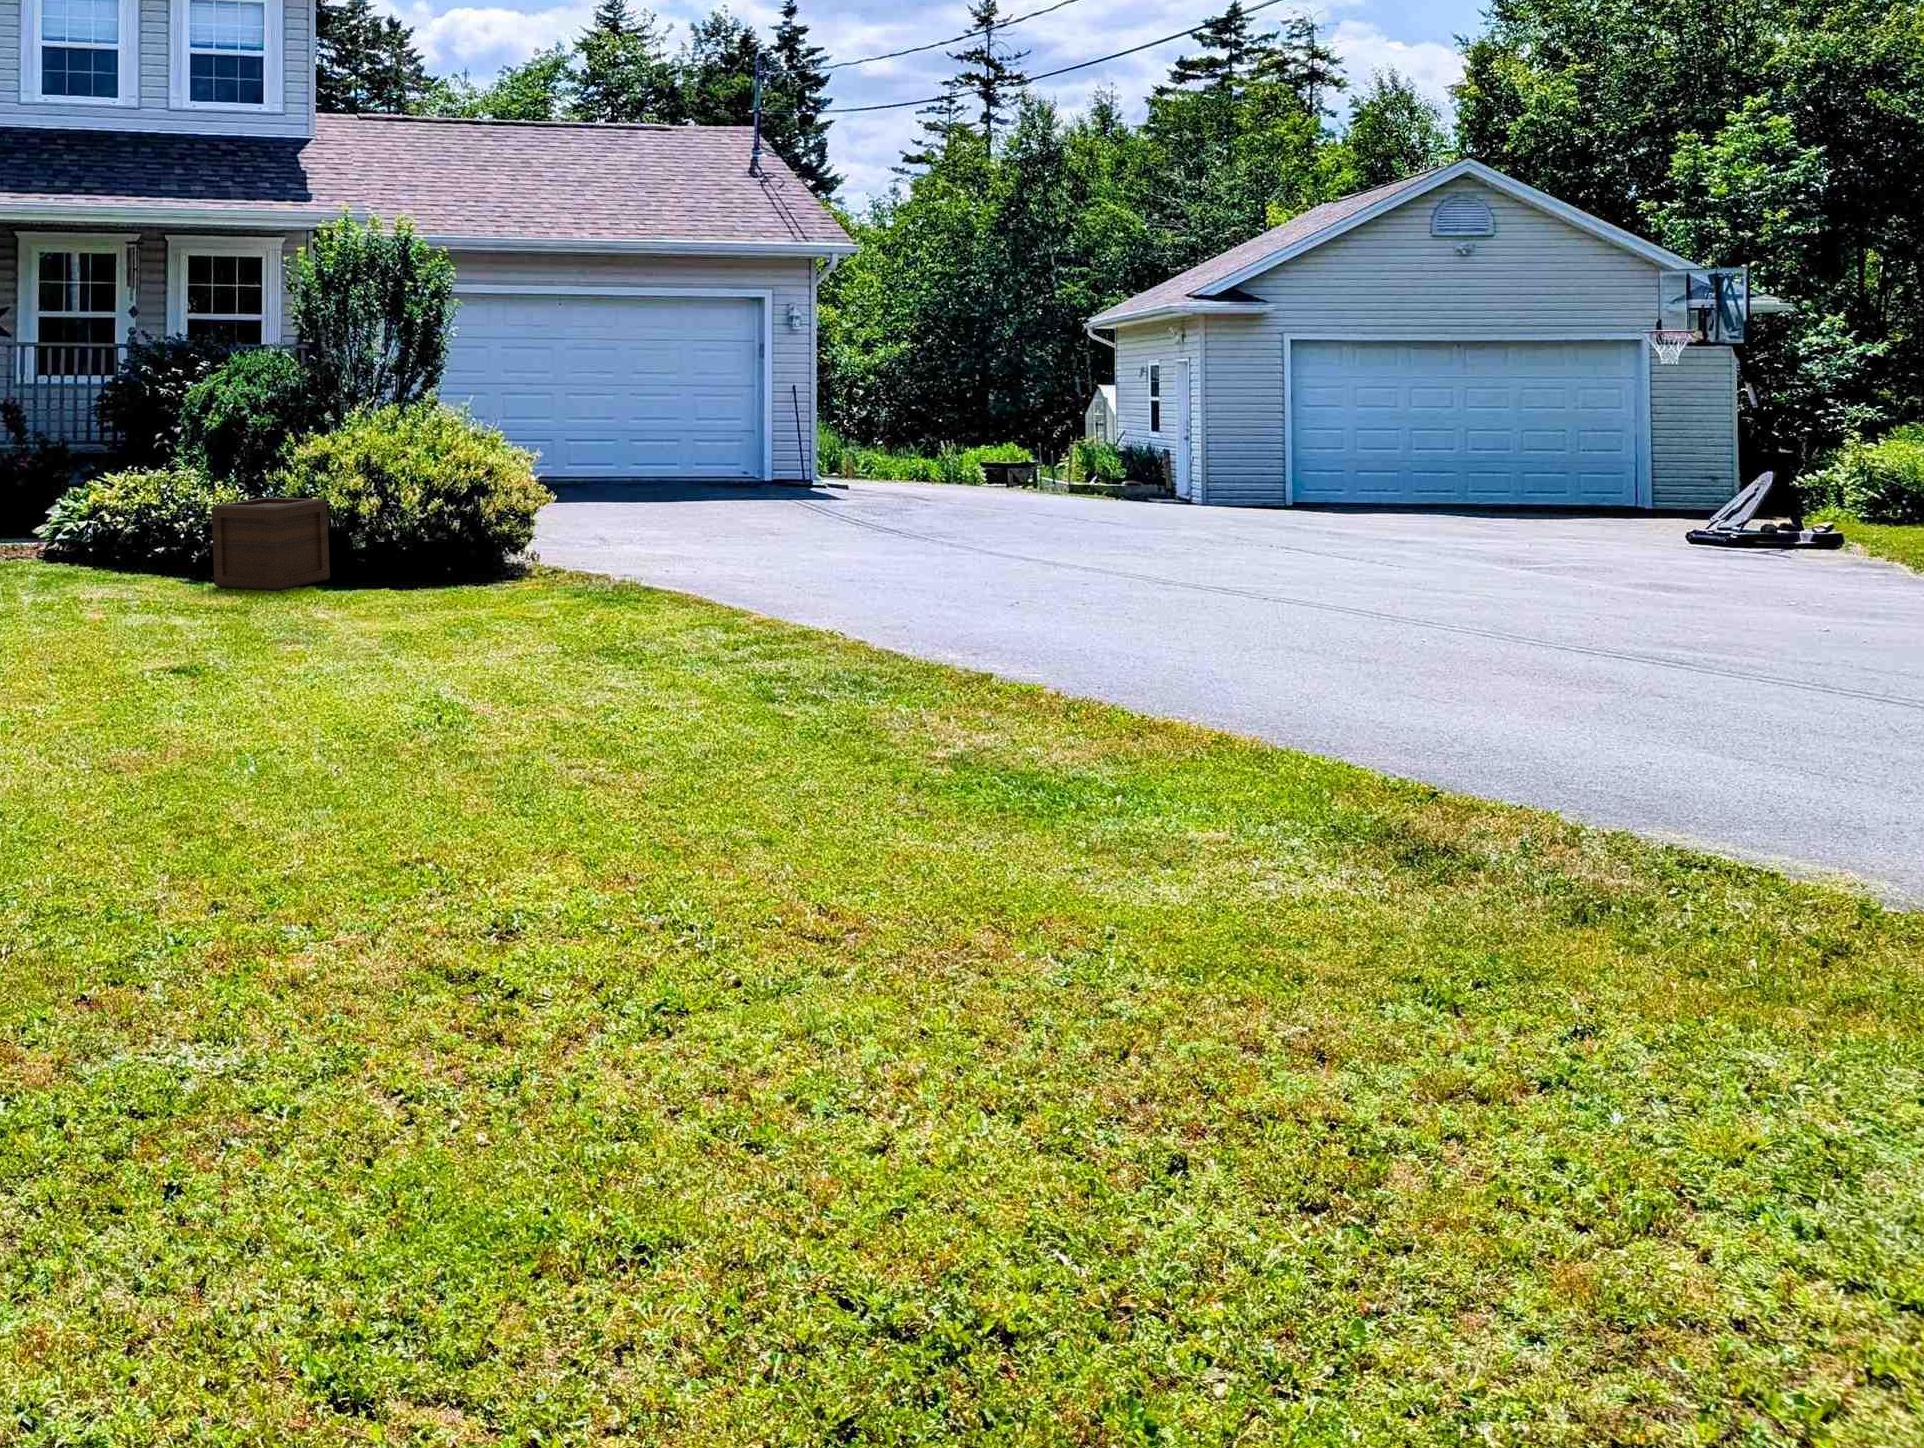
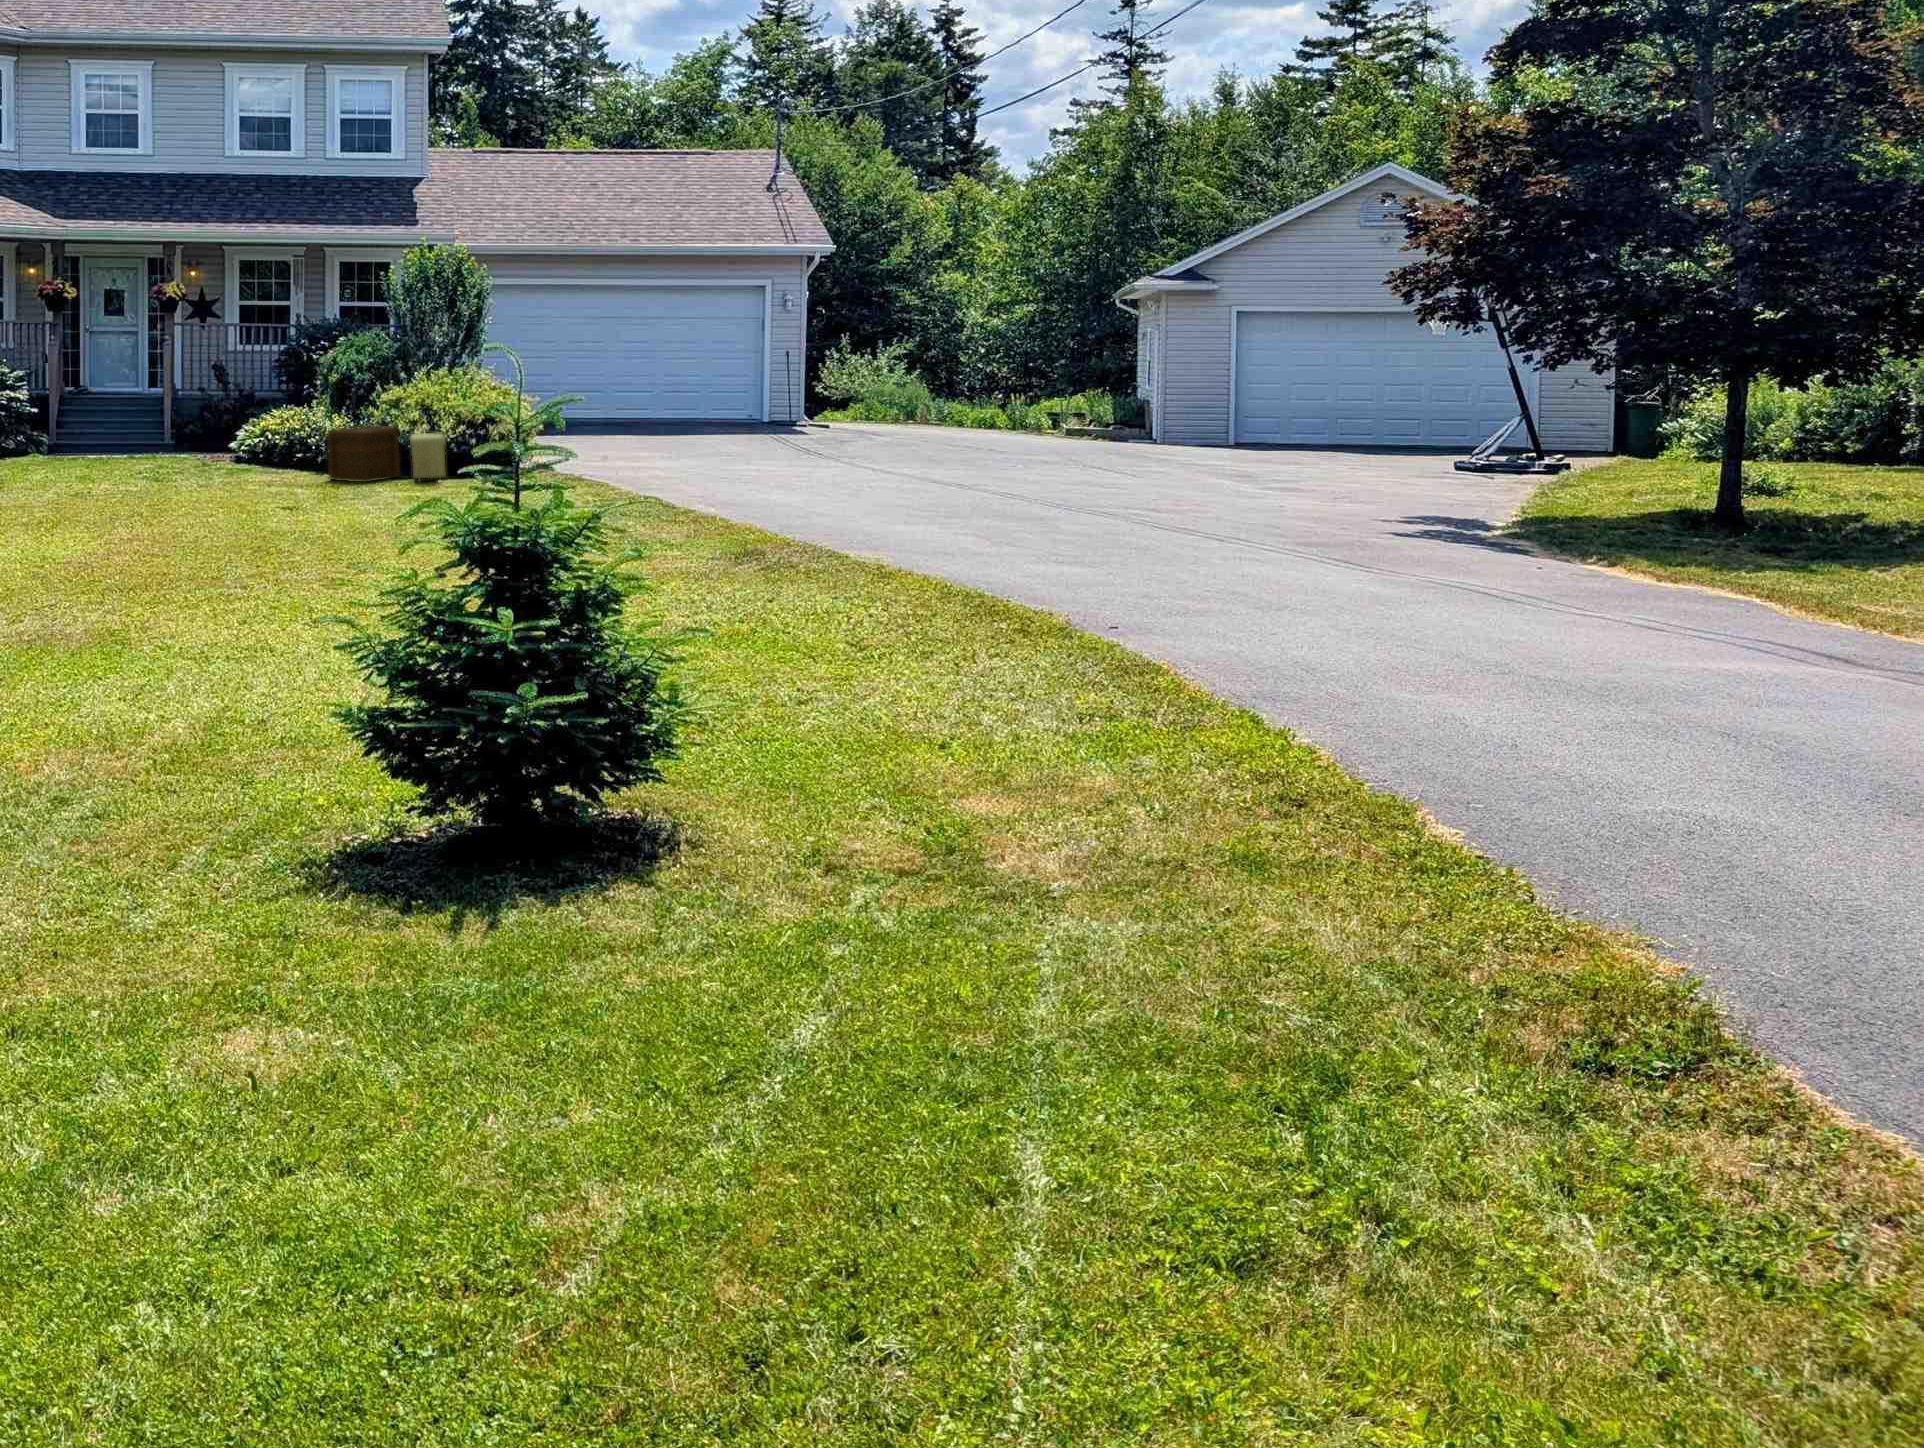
storage bench: none [348,508,411,590] -> present [410,433,445,479]

